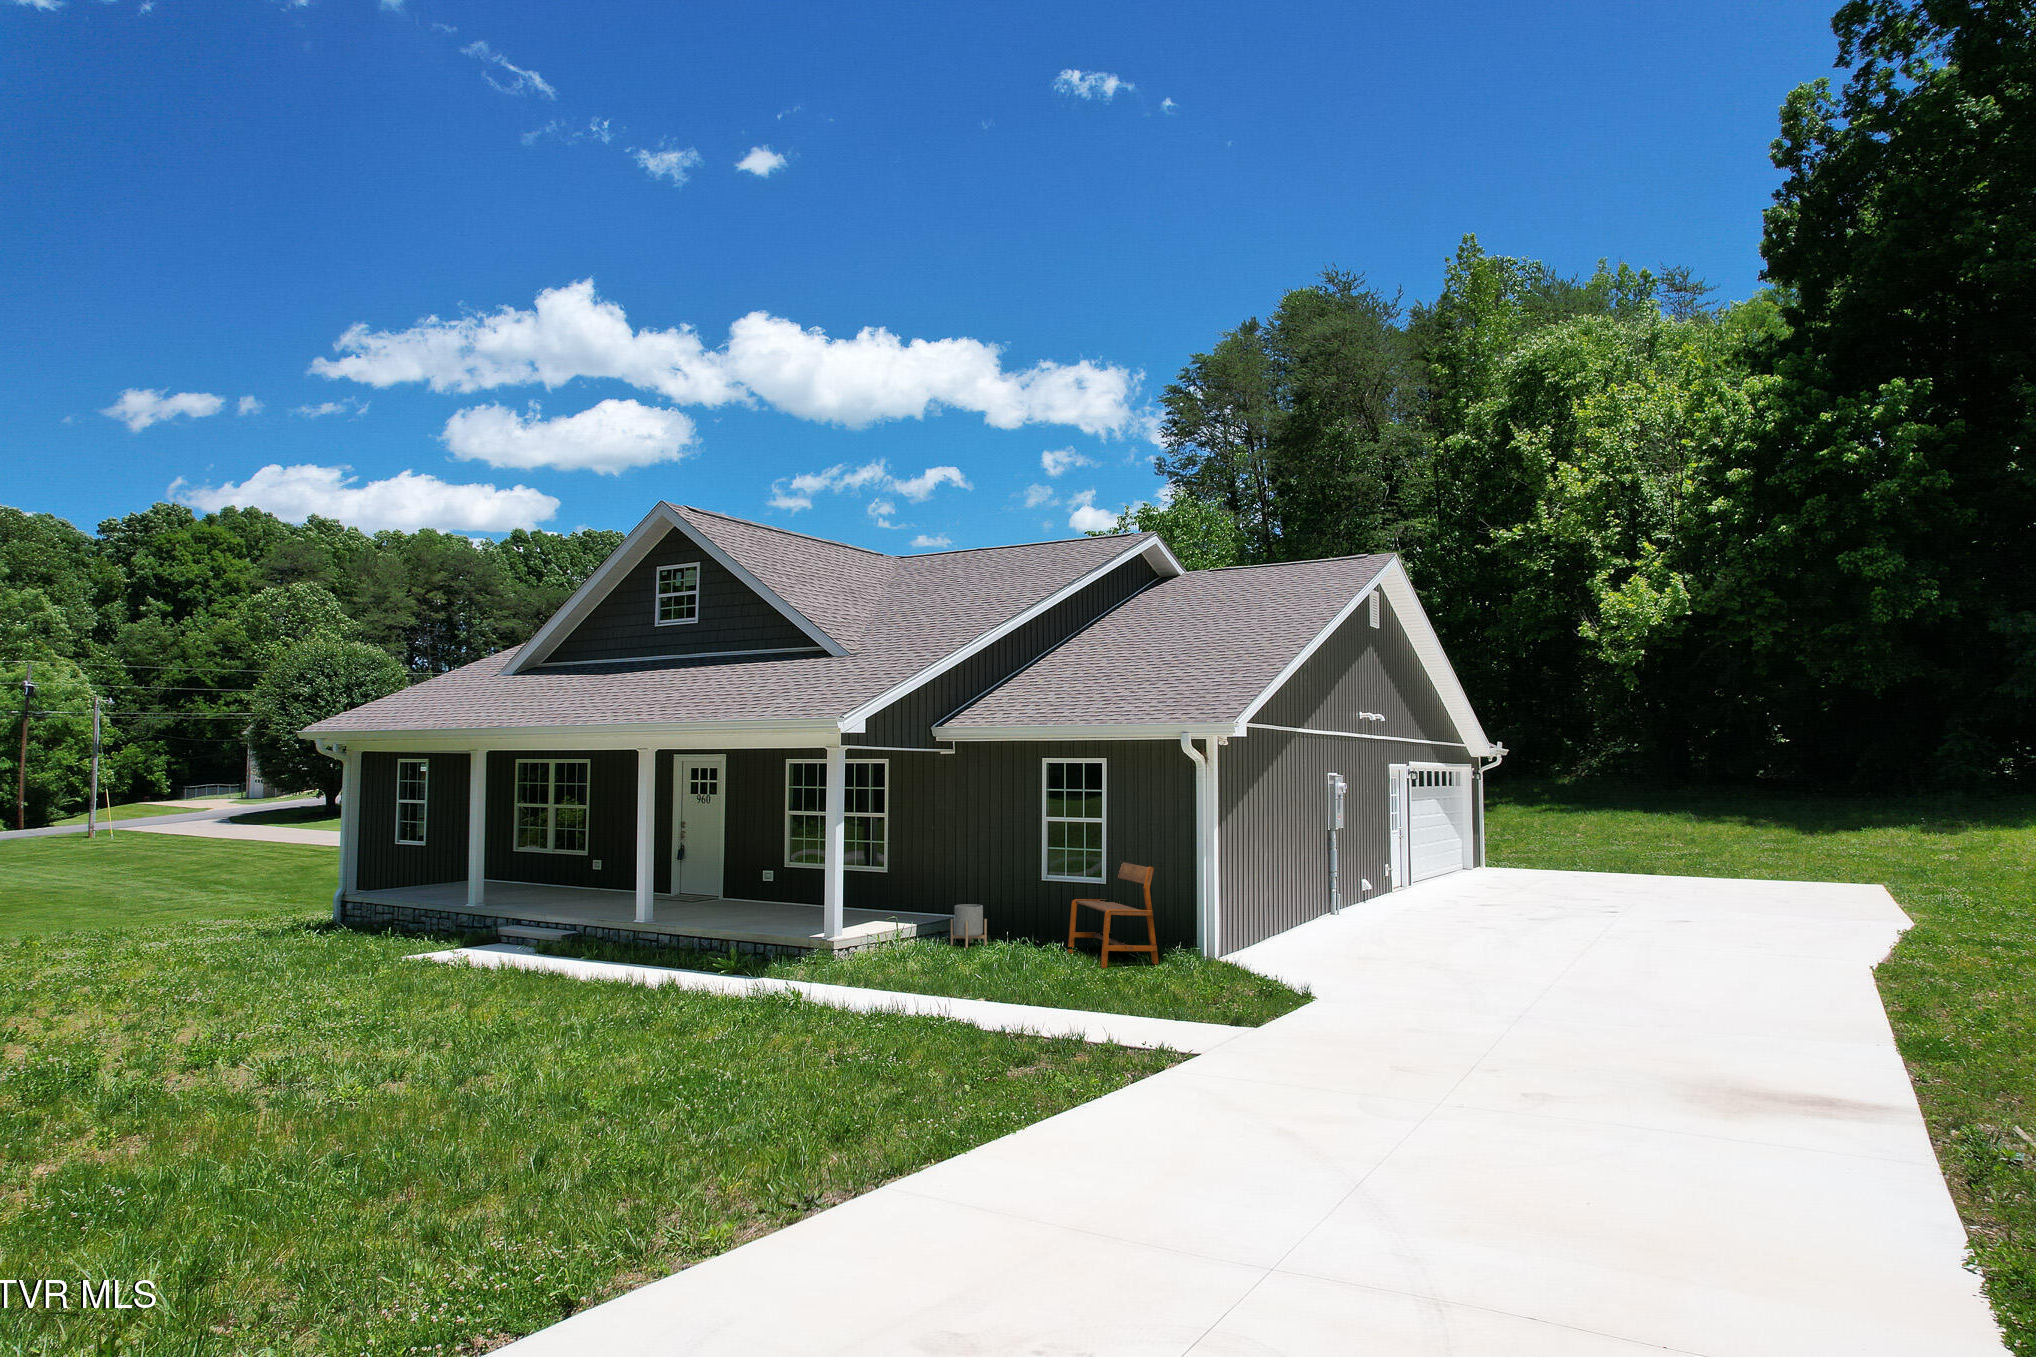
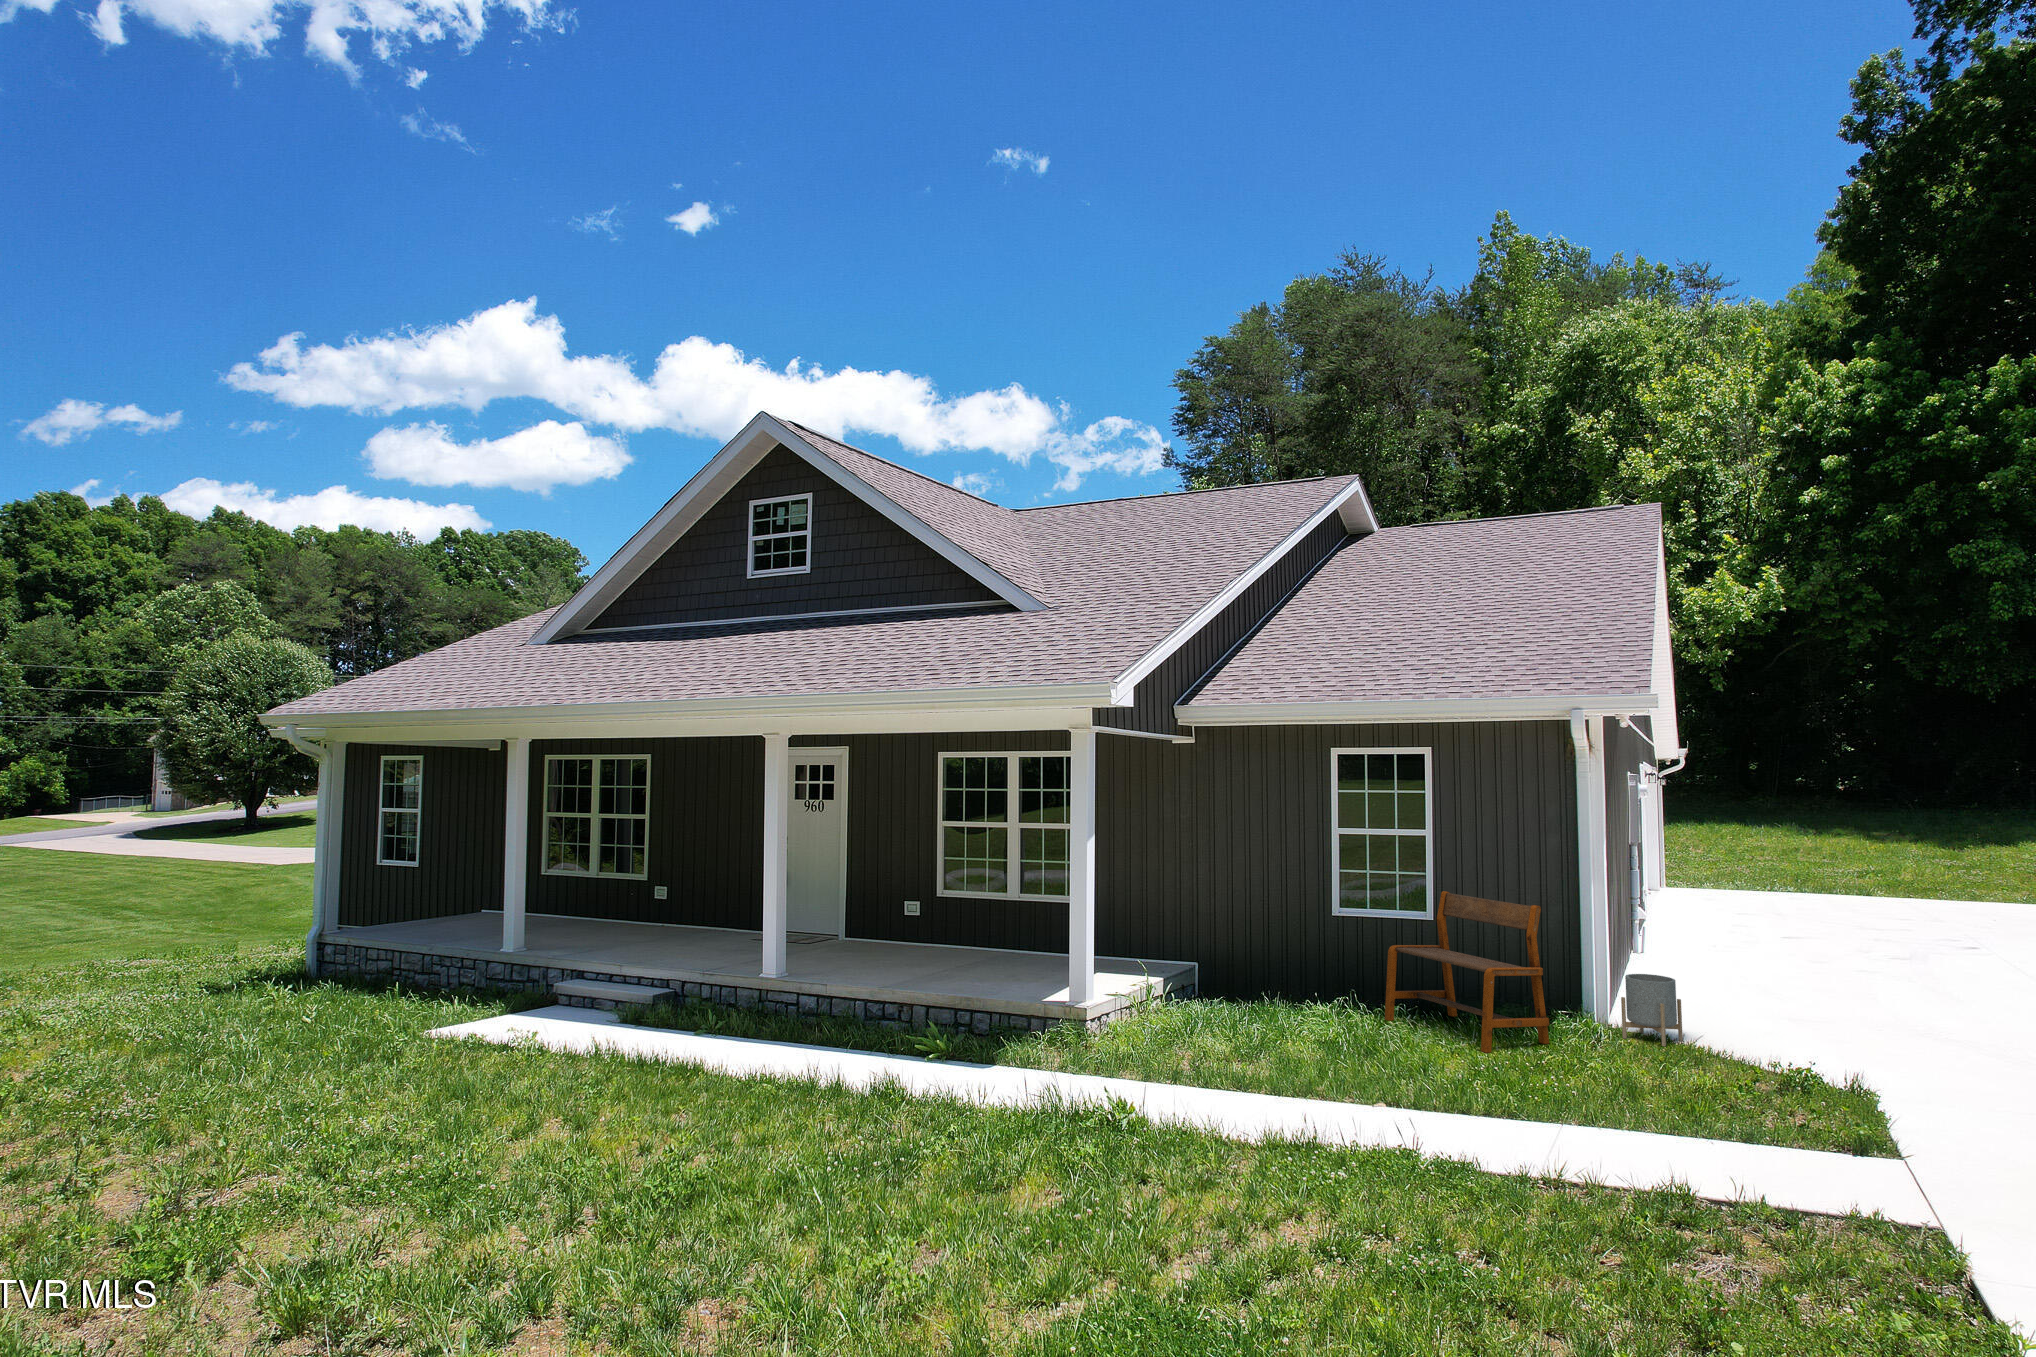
planter: present [951,904,987,948] -> present [1621,974,1683,1046]

